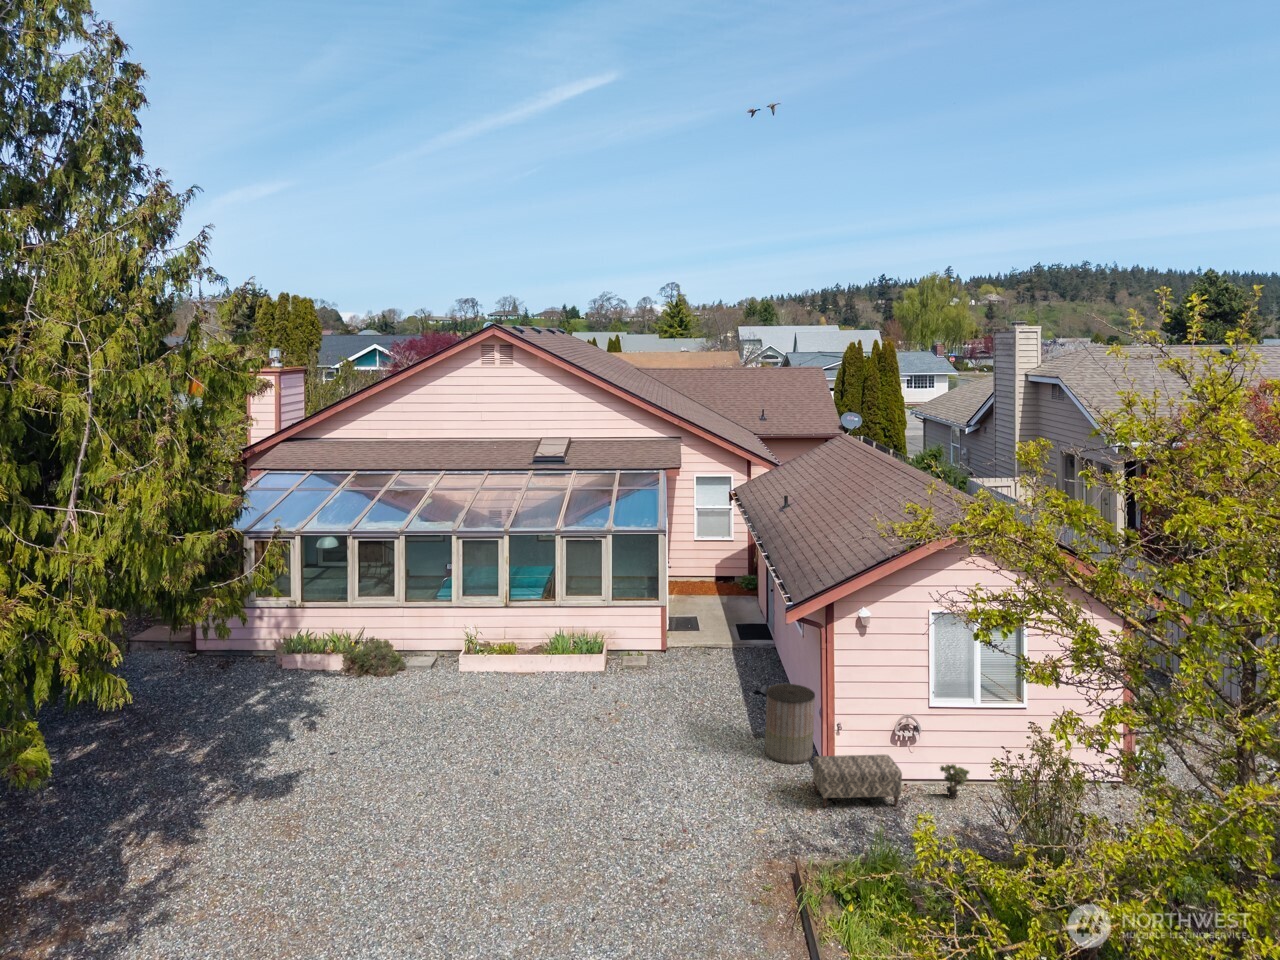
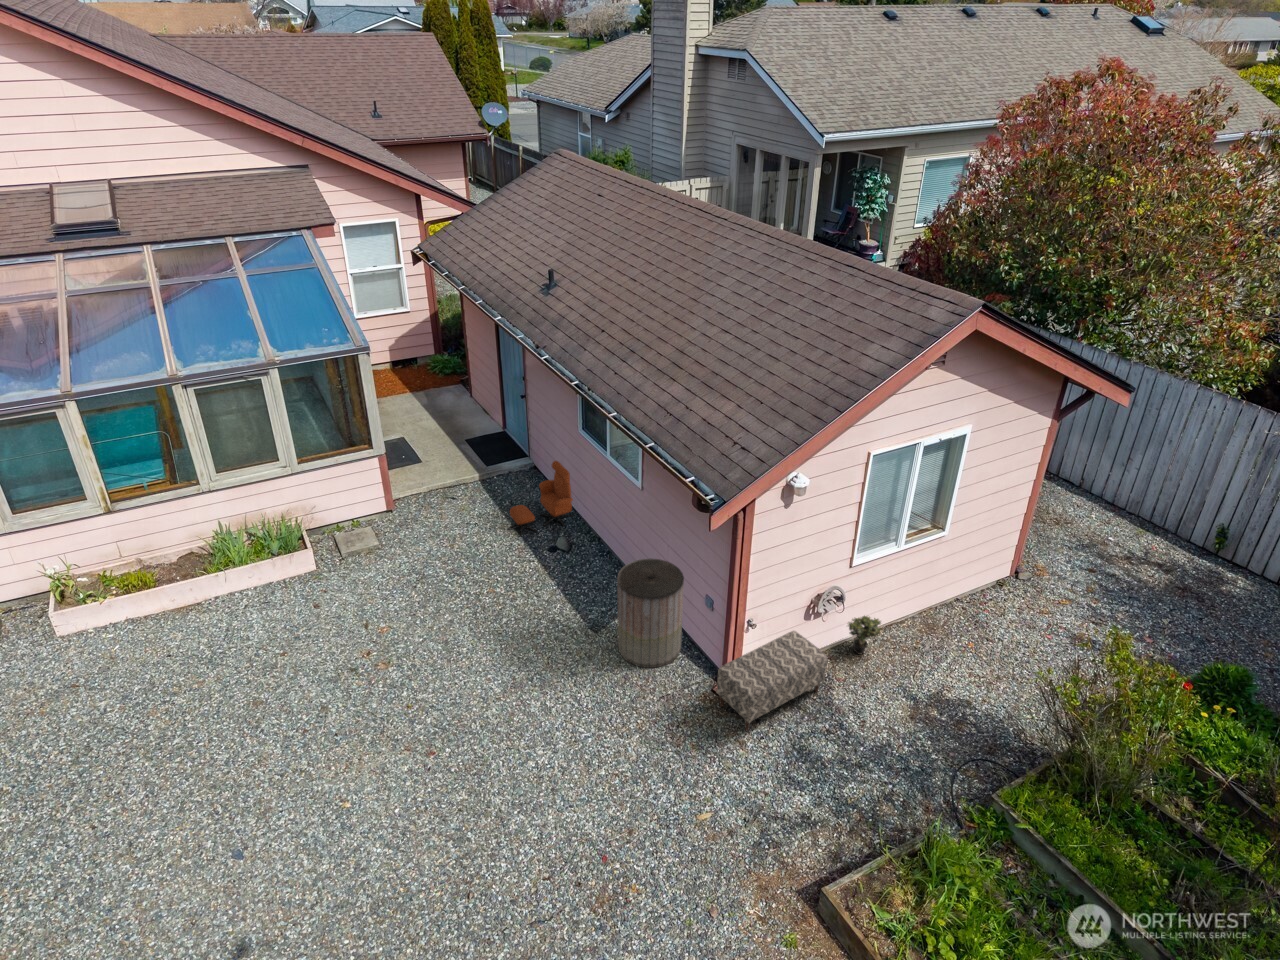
lounge chair: none [734,634,786,684] -> present [508,461,573,536]

